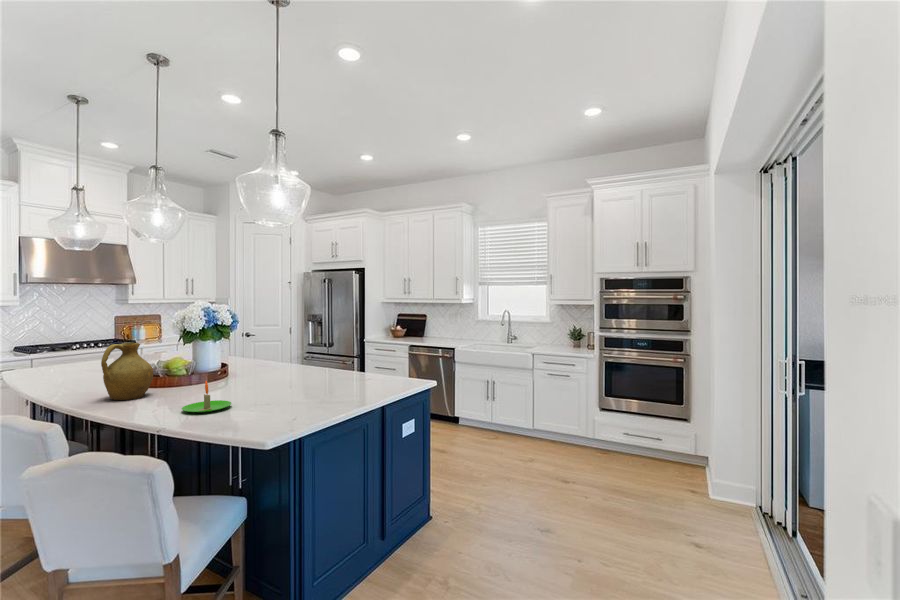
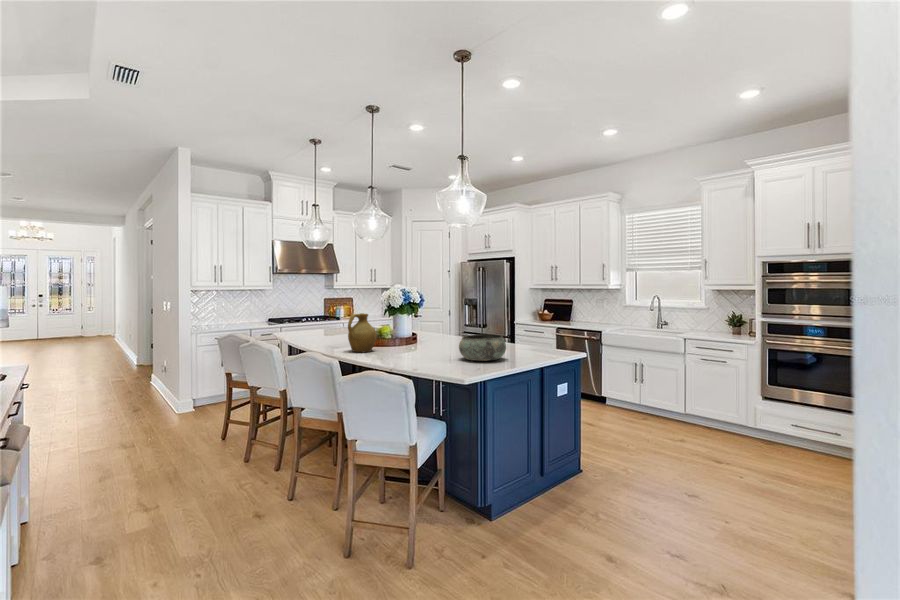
bowl: none [270,367,337,405] -> present [459,334,506,361]
candle: present [182,381,231,413] -> none [402,340,433,361]

